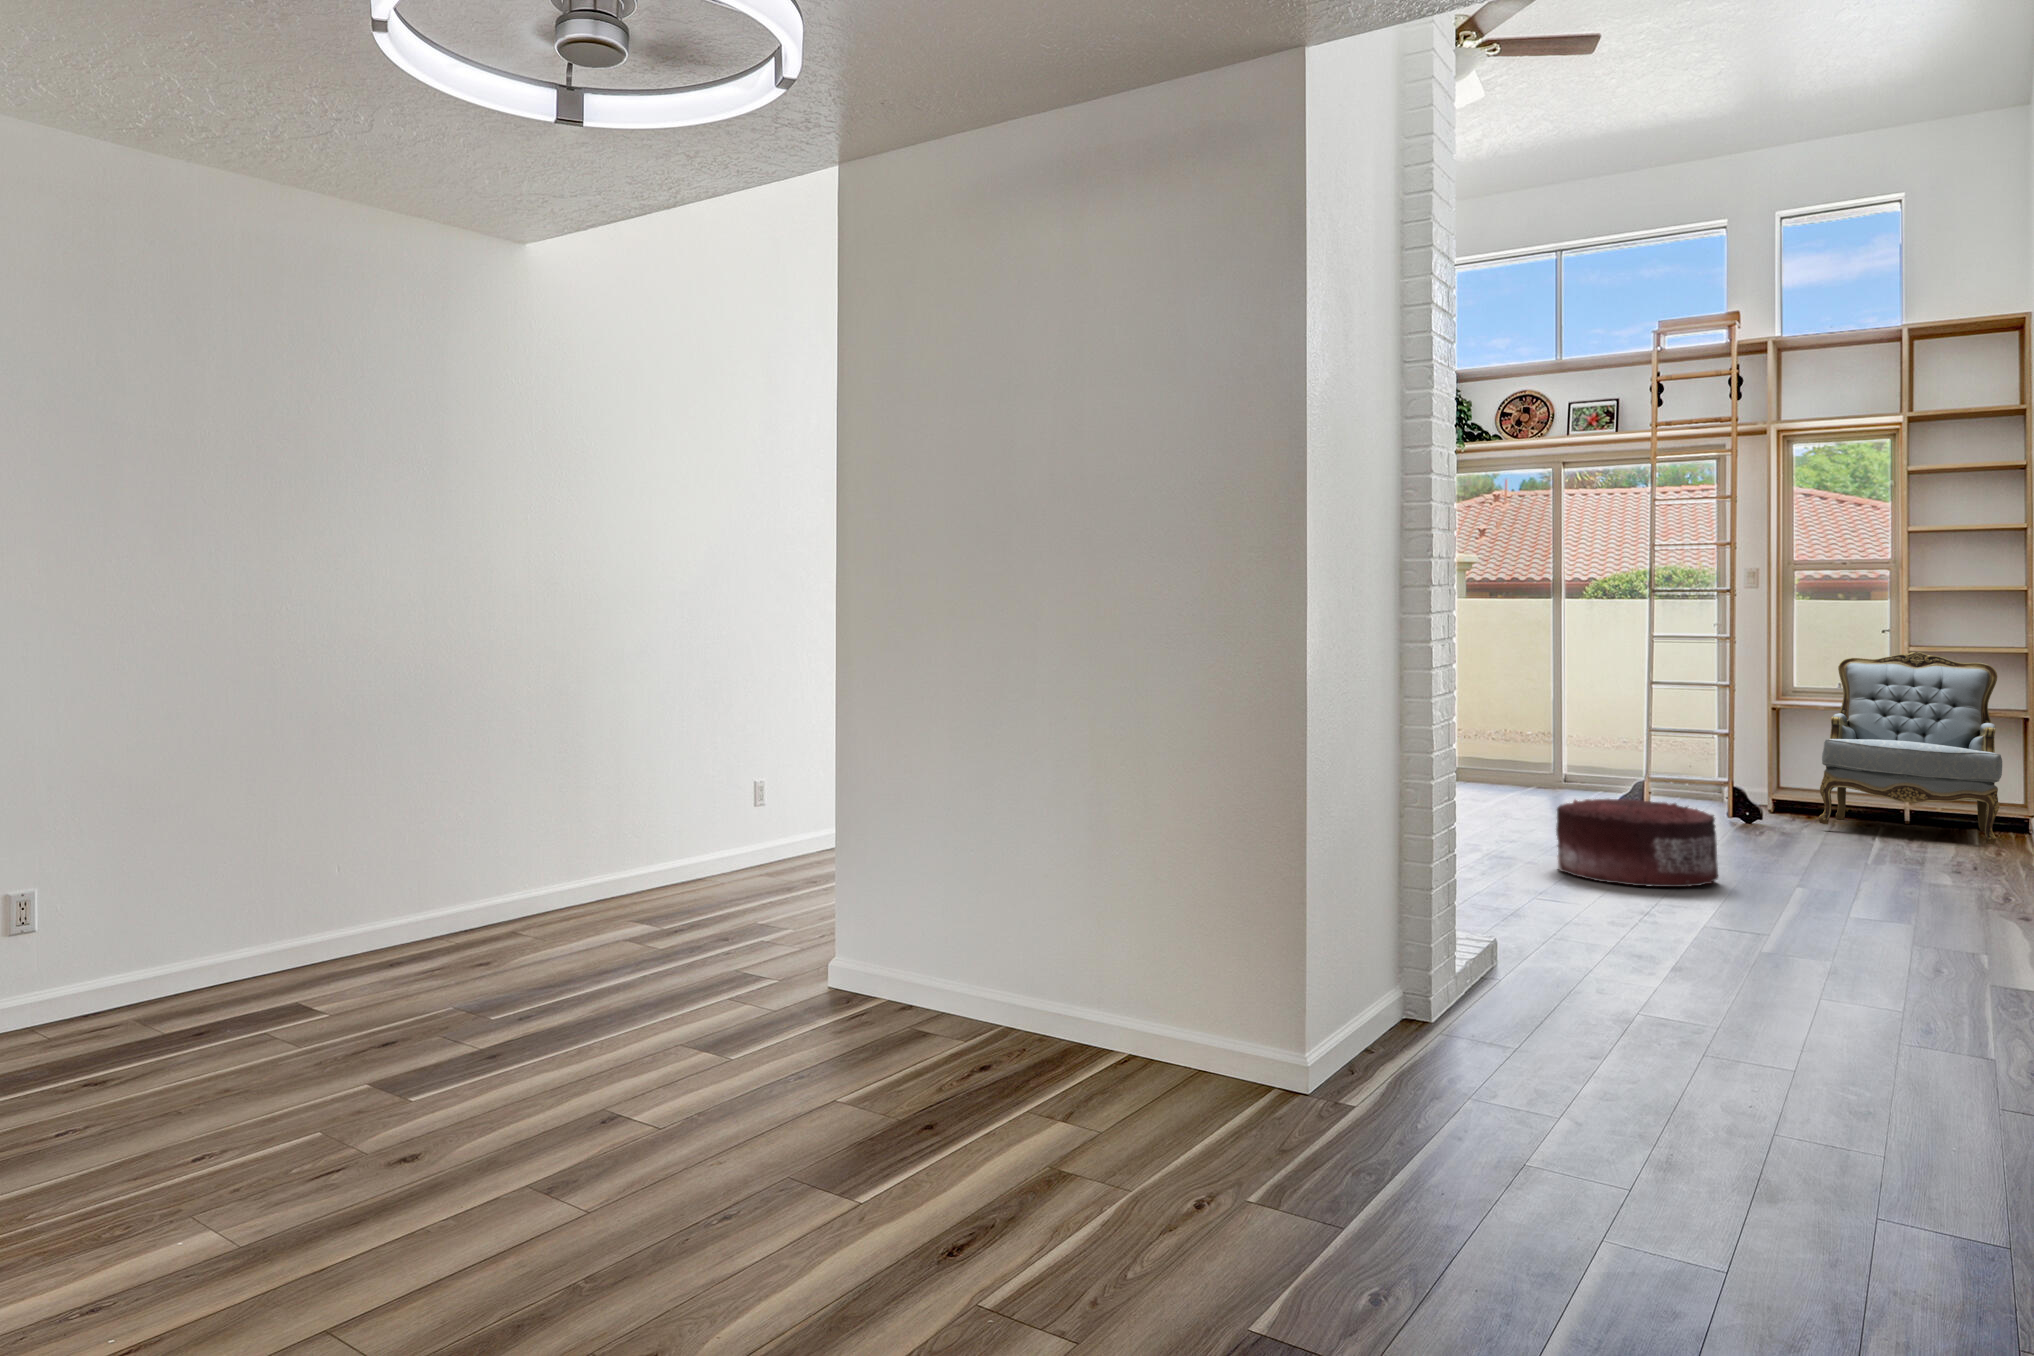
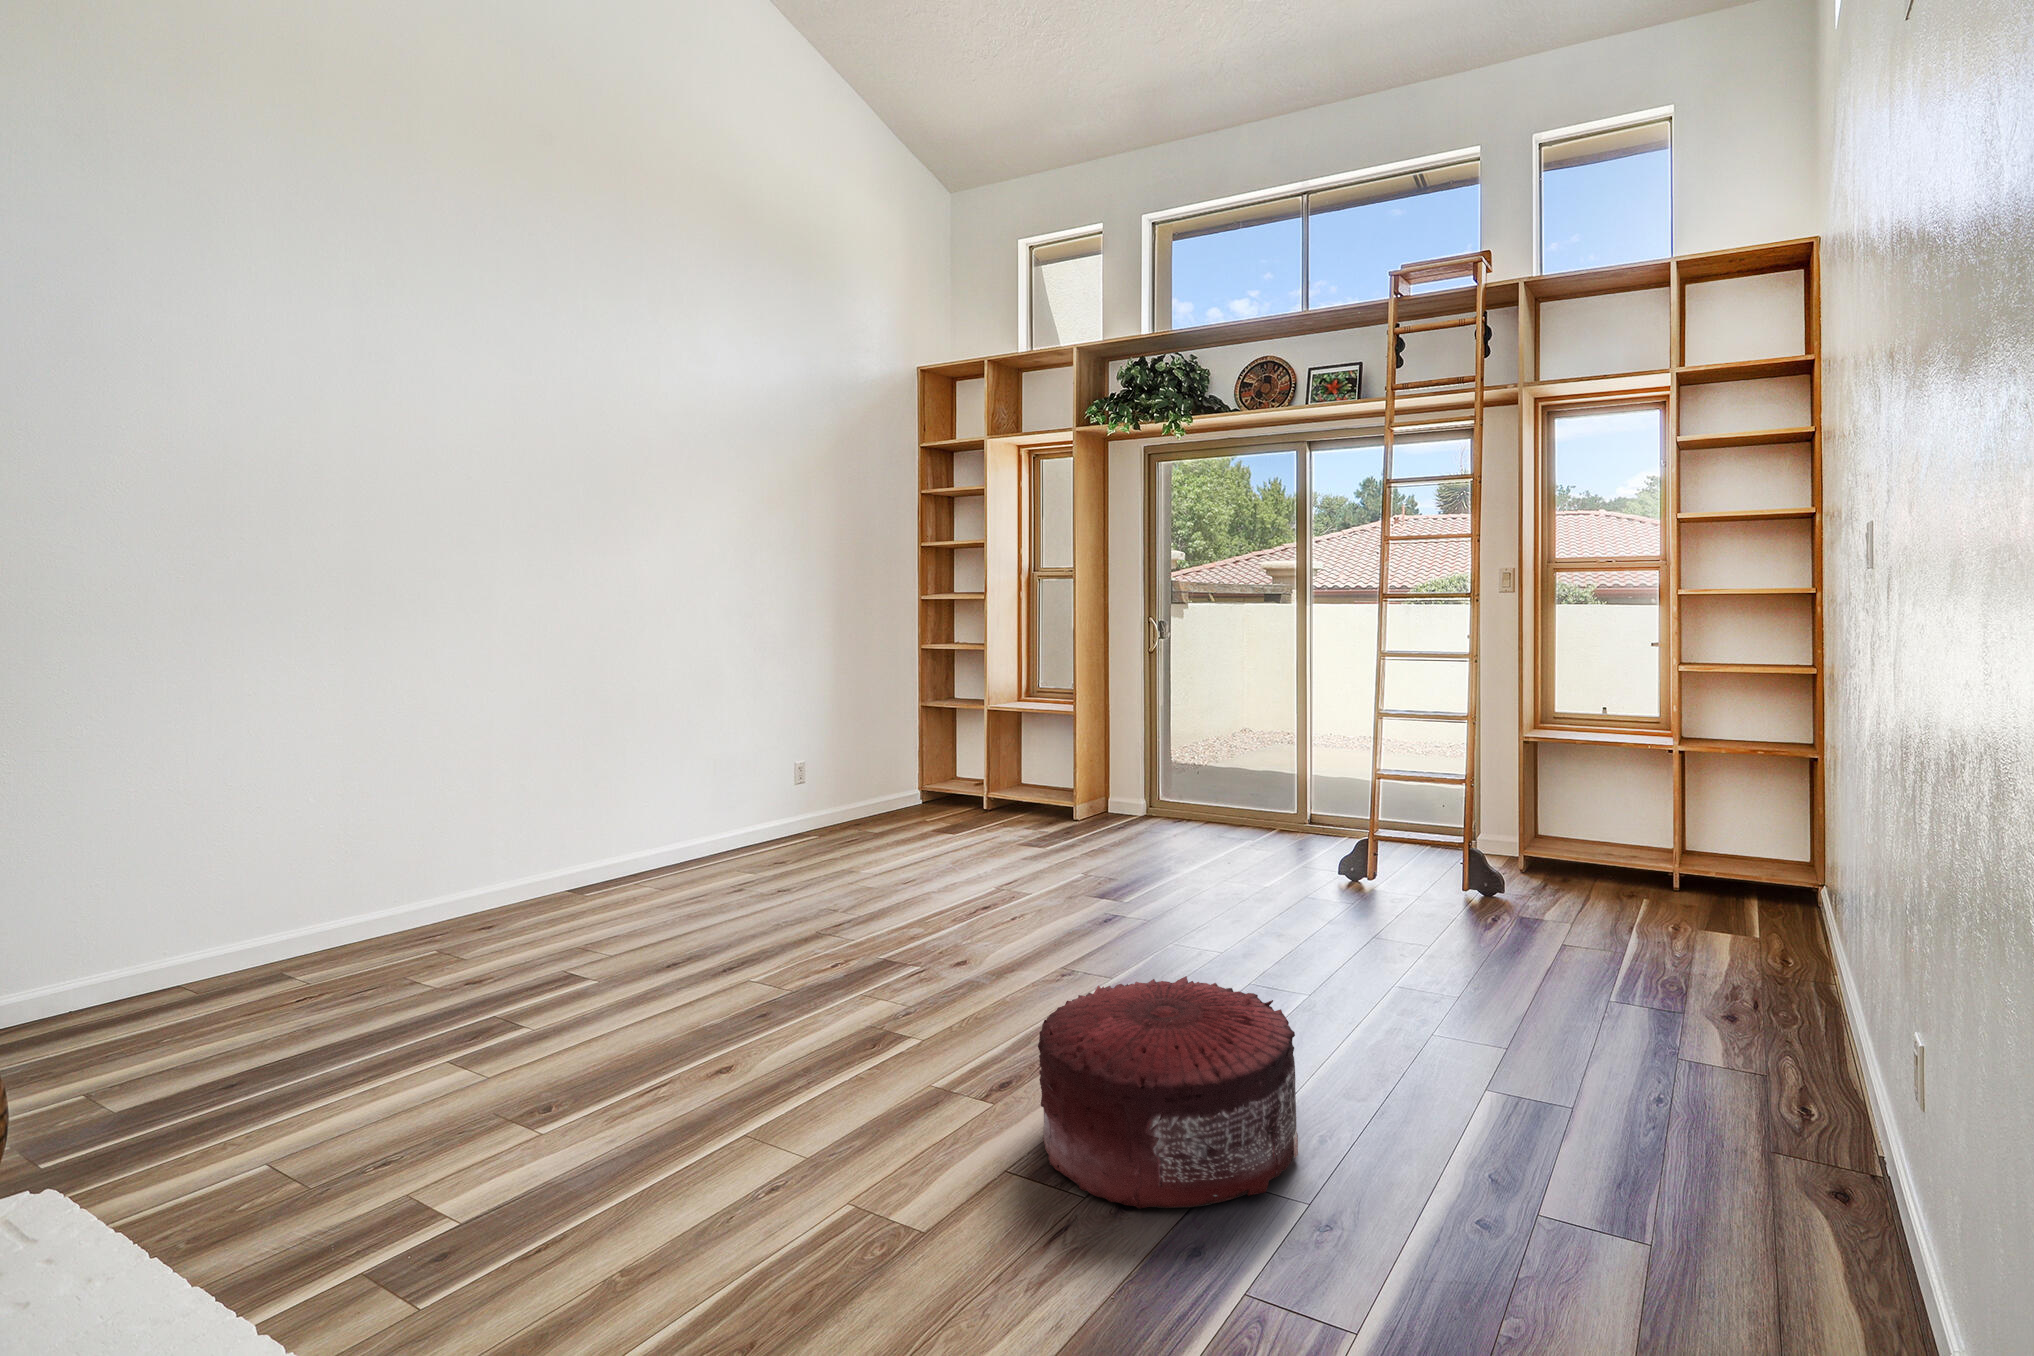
armchair: present [1819,652,2002,845] -> none [1559,674,1783,953]

